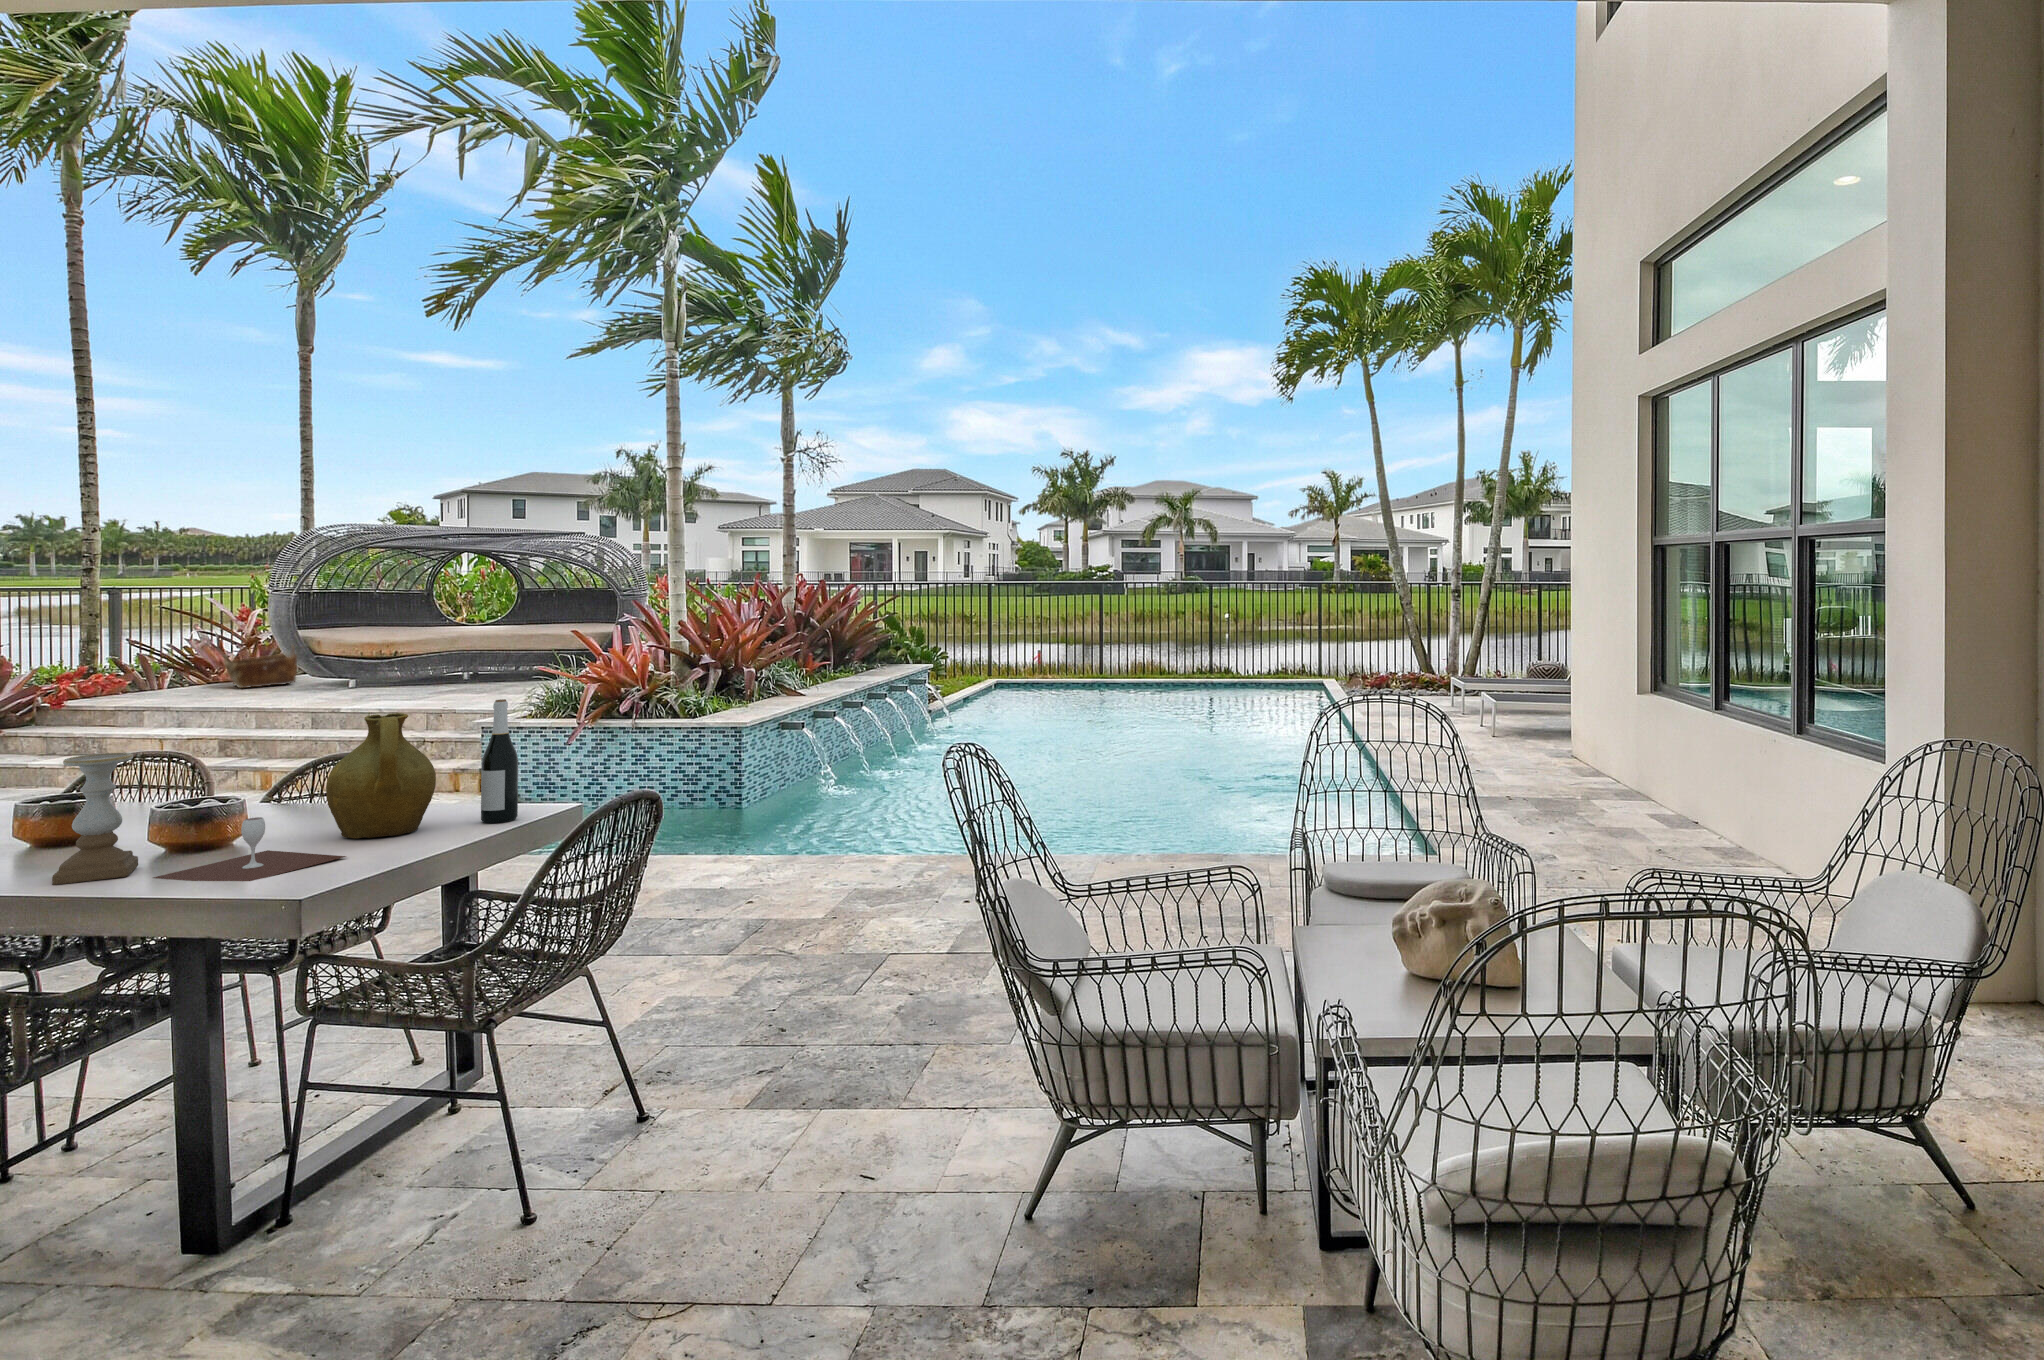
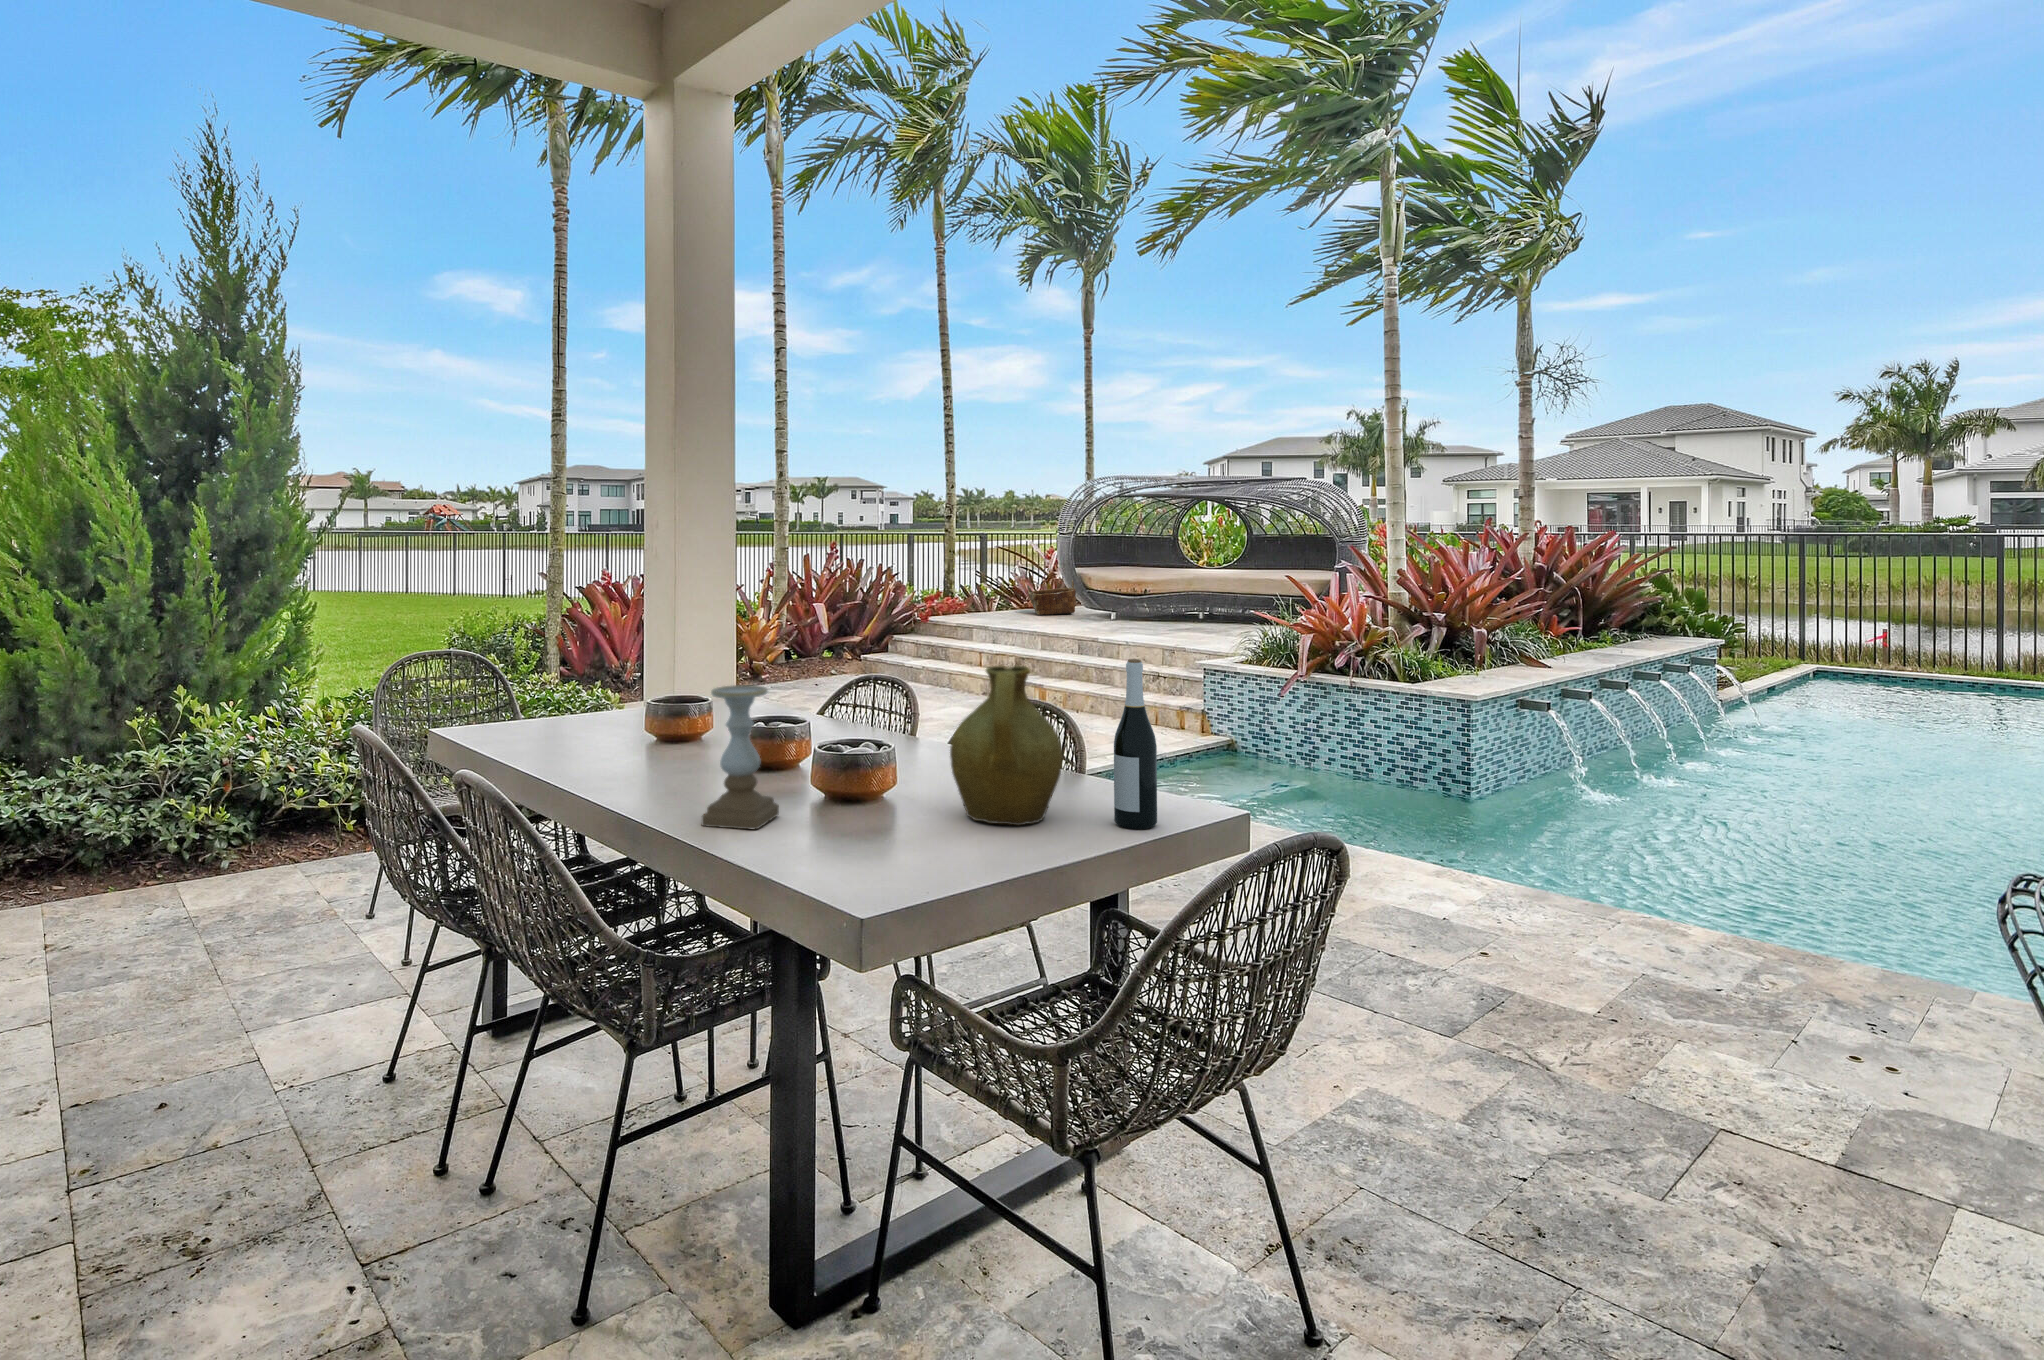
wine glass: present [153,817,346,881] -> none [773,784,946,873]

